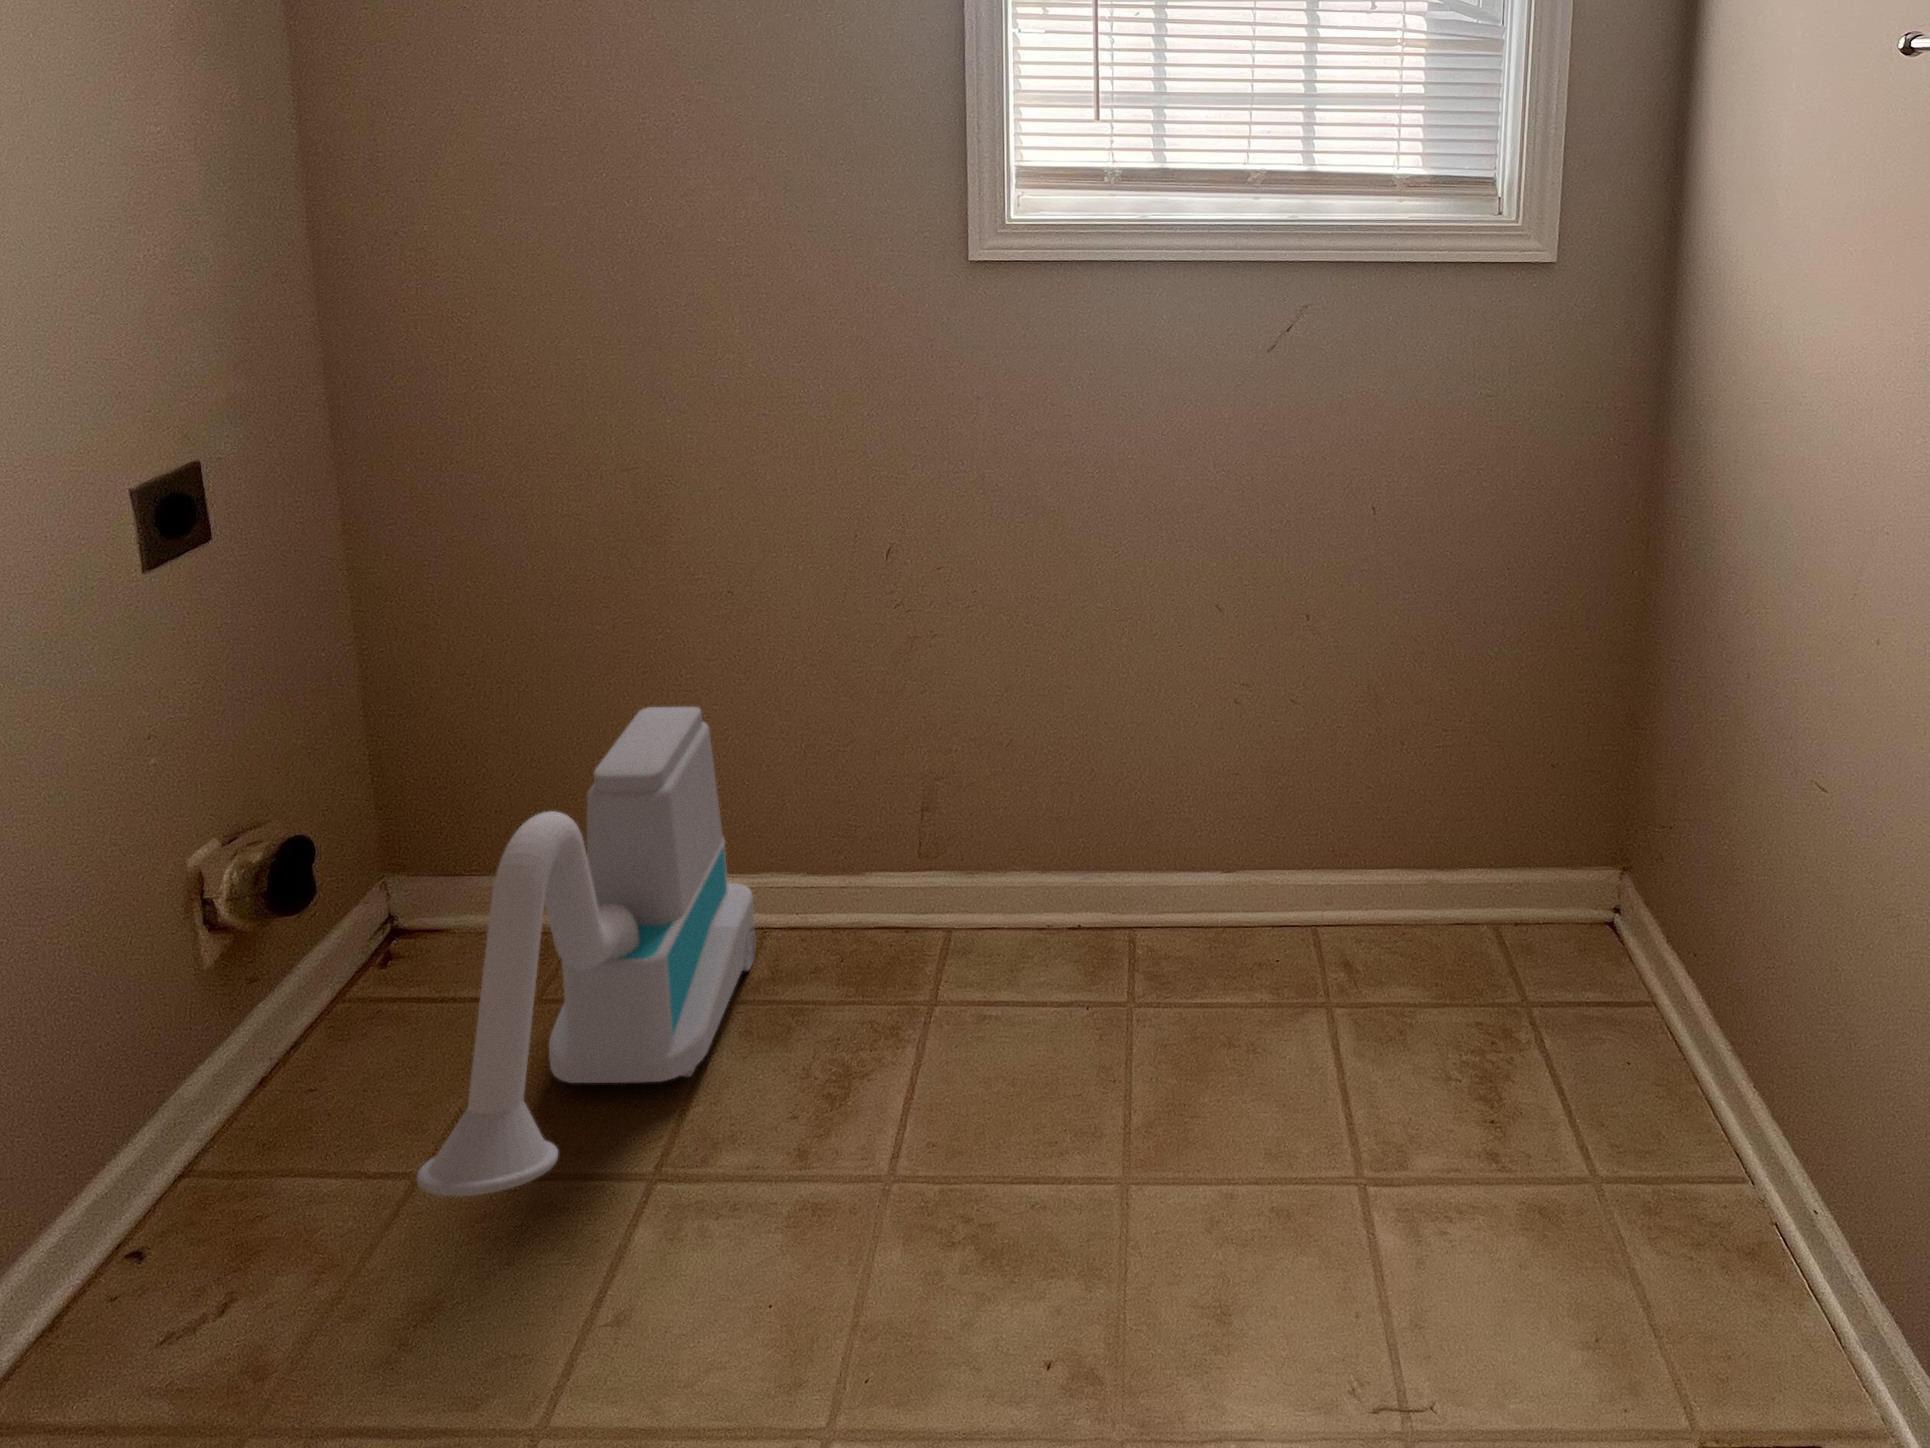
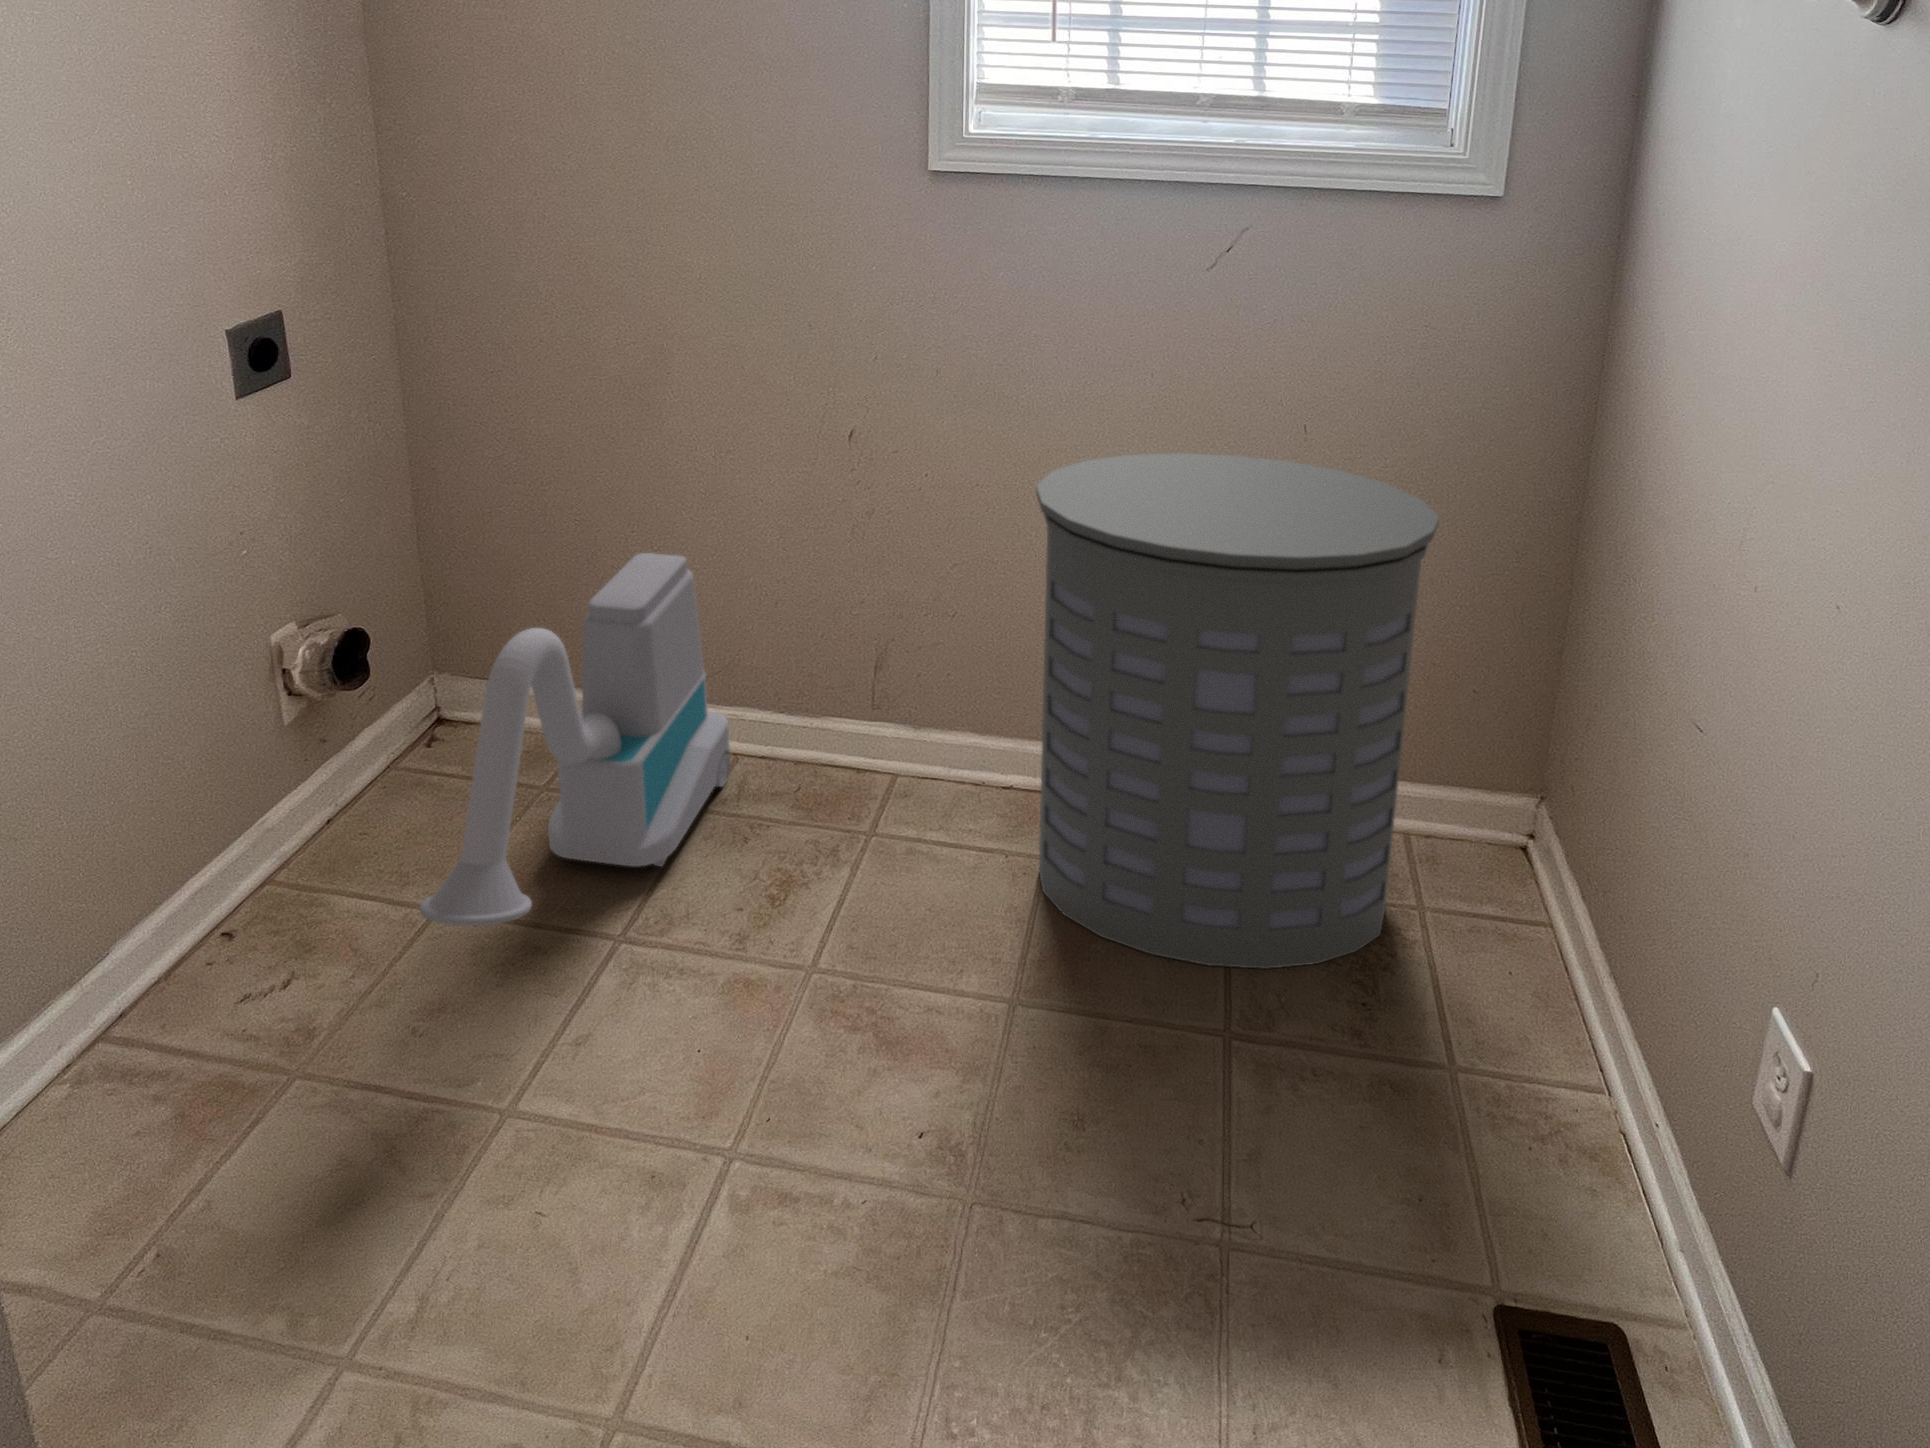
laundry hamper: none [1111,545,1529,1104] -> present [1036,453,1439,969]

